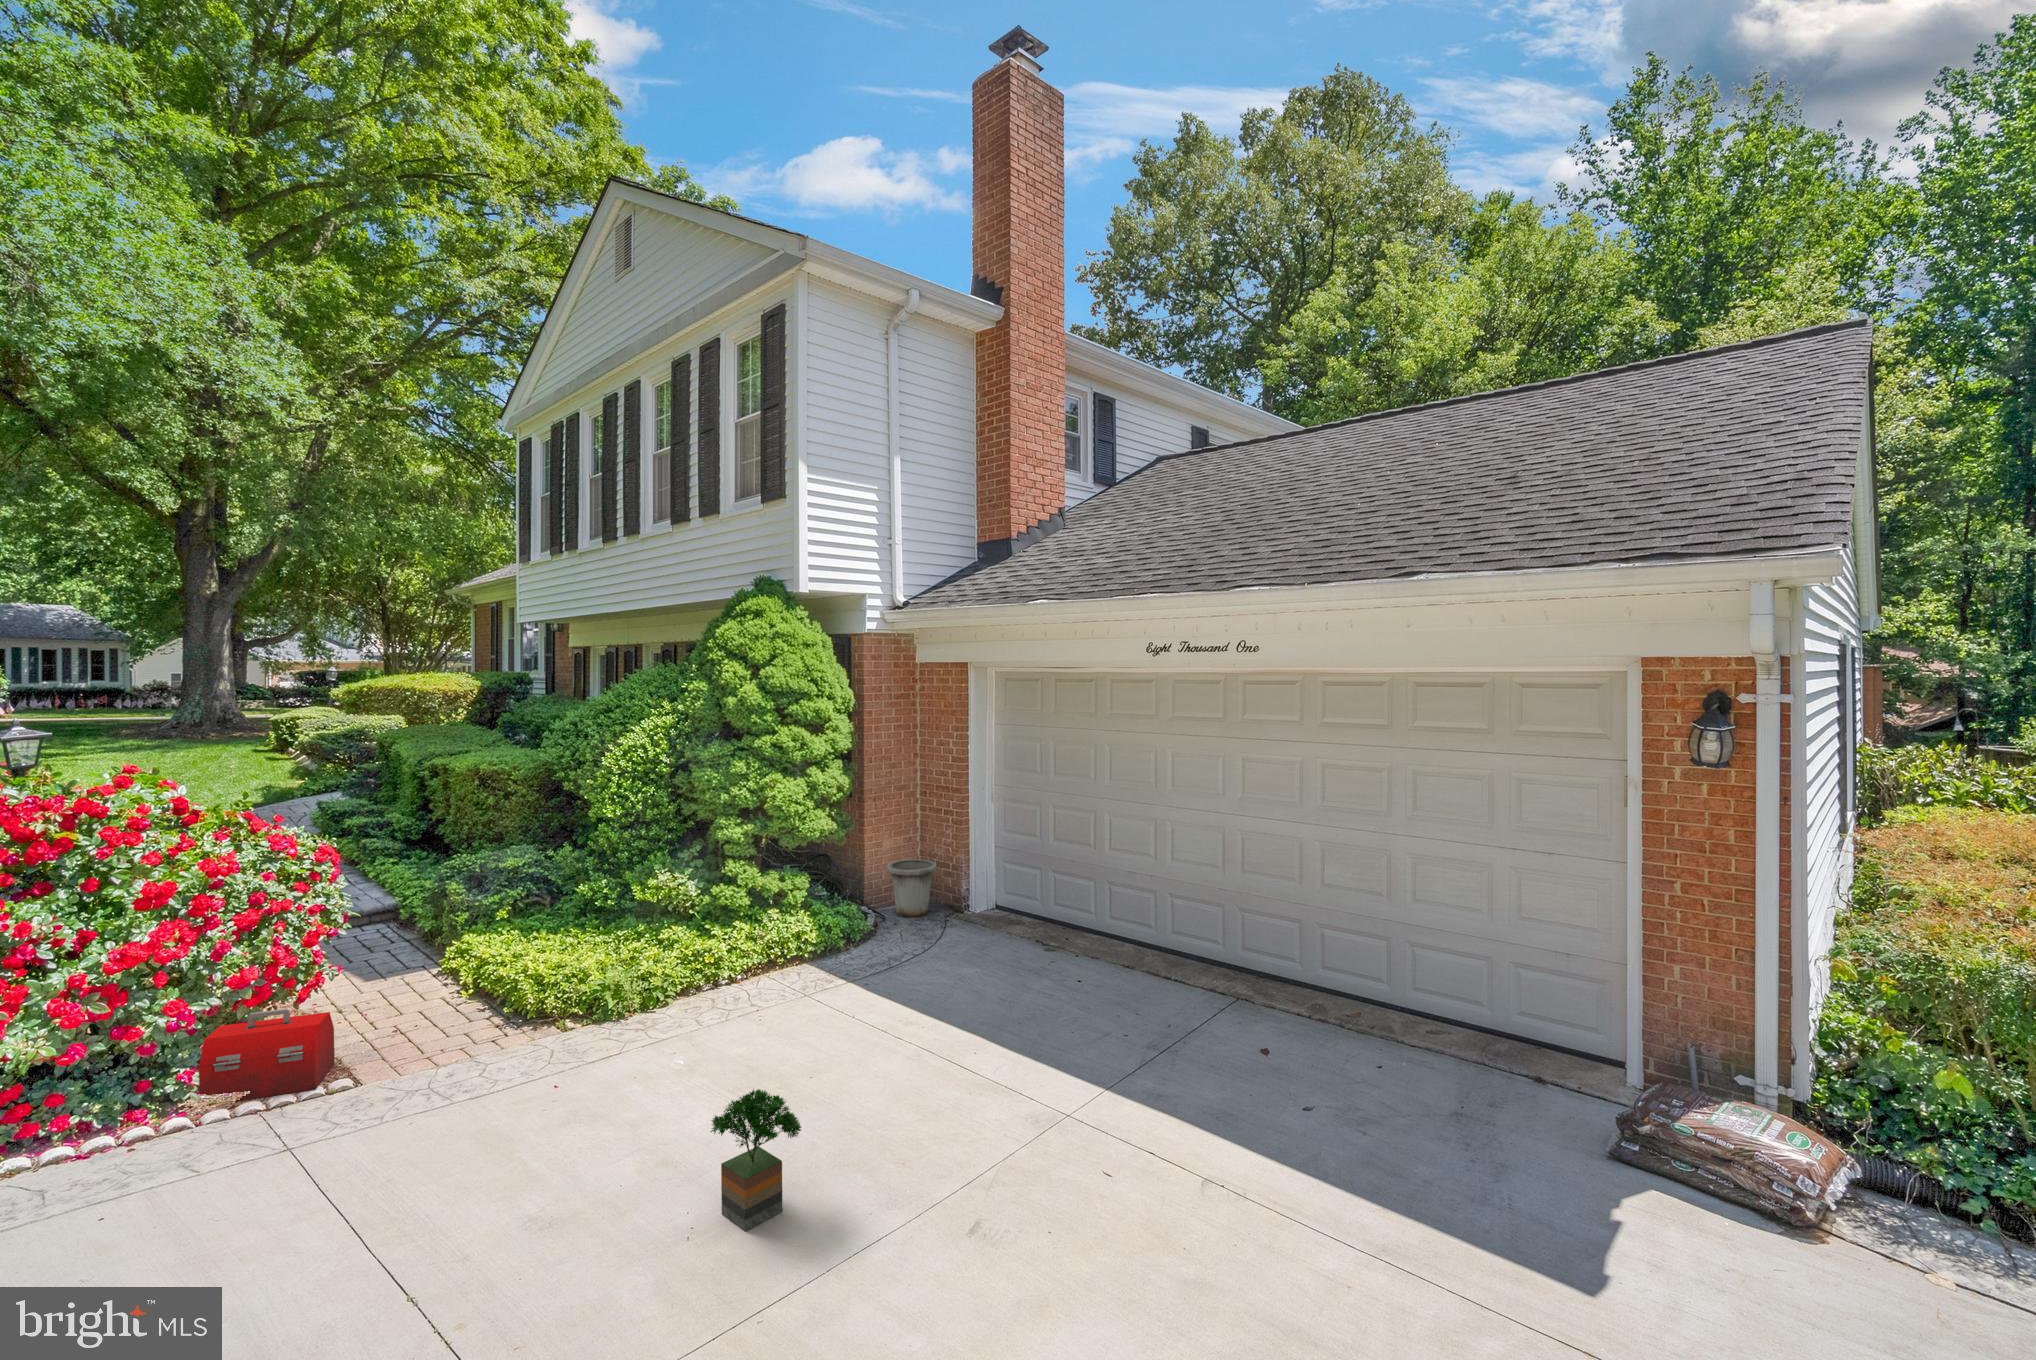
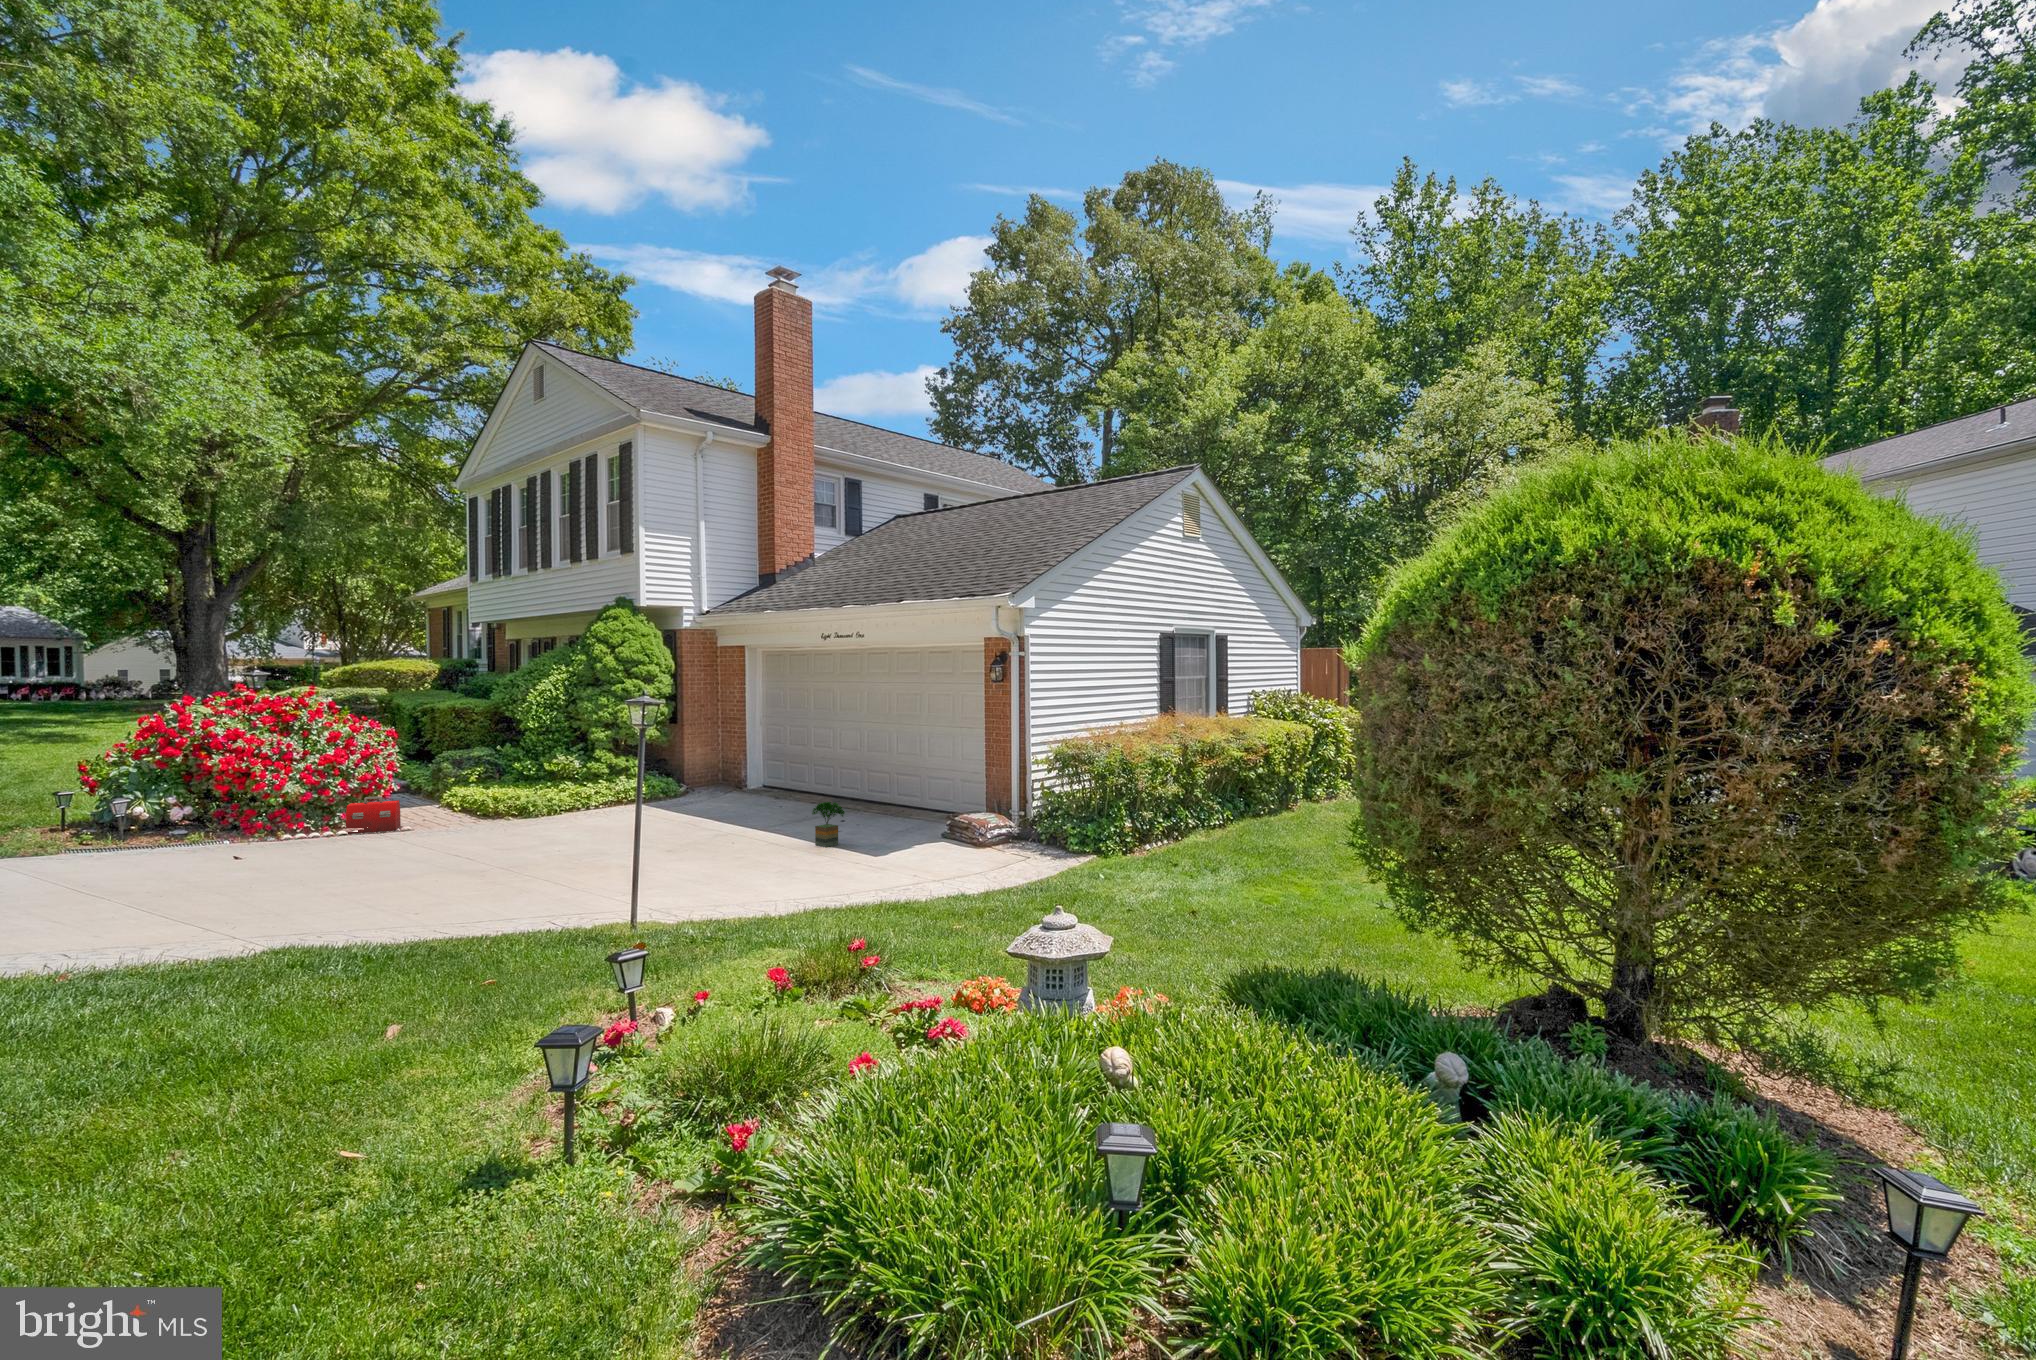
trash can: present [888,859,936,917] -> none [695,759,724,789]
potted tree: present [711,1089,801,1231] -> present [812,802,845,847]

